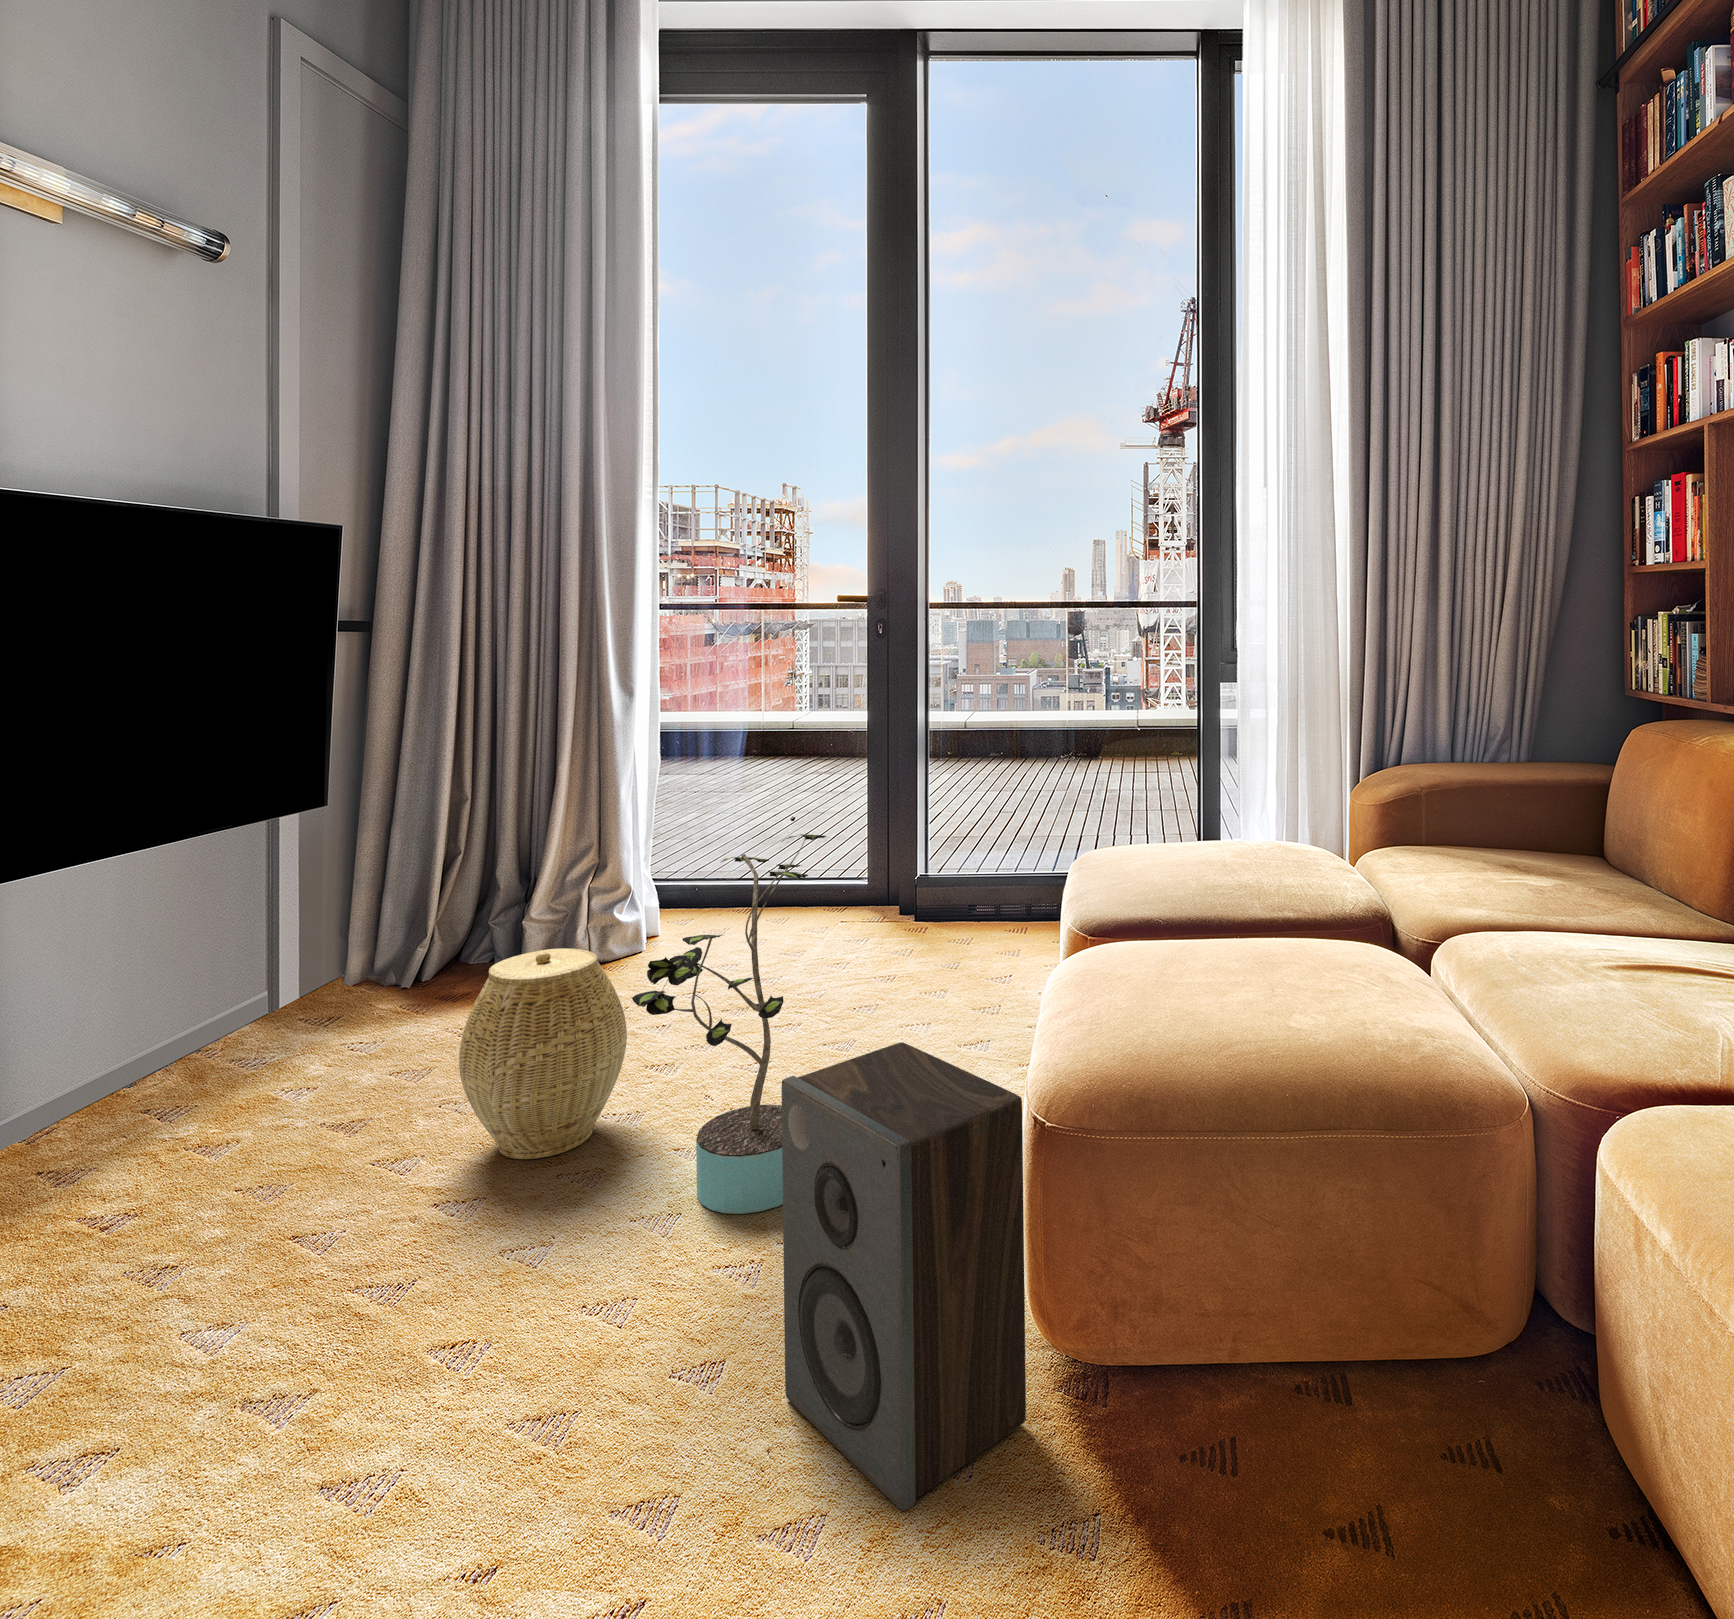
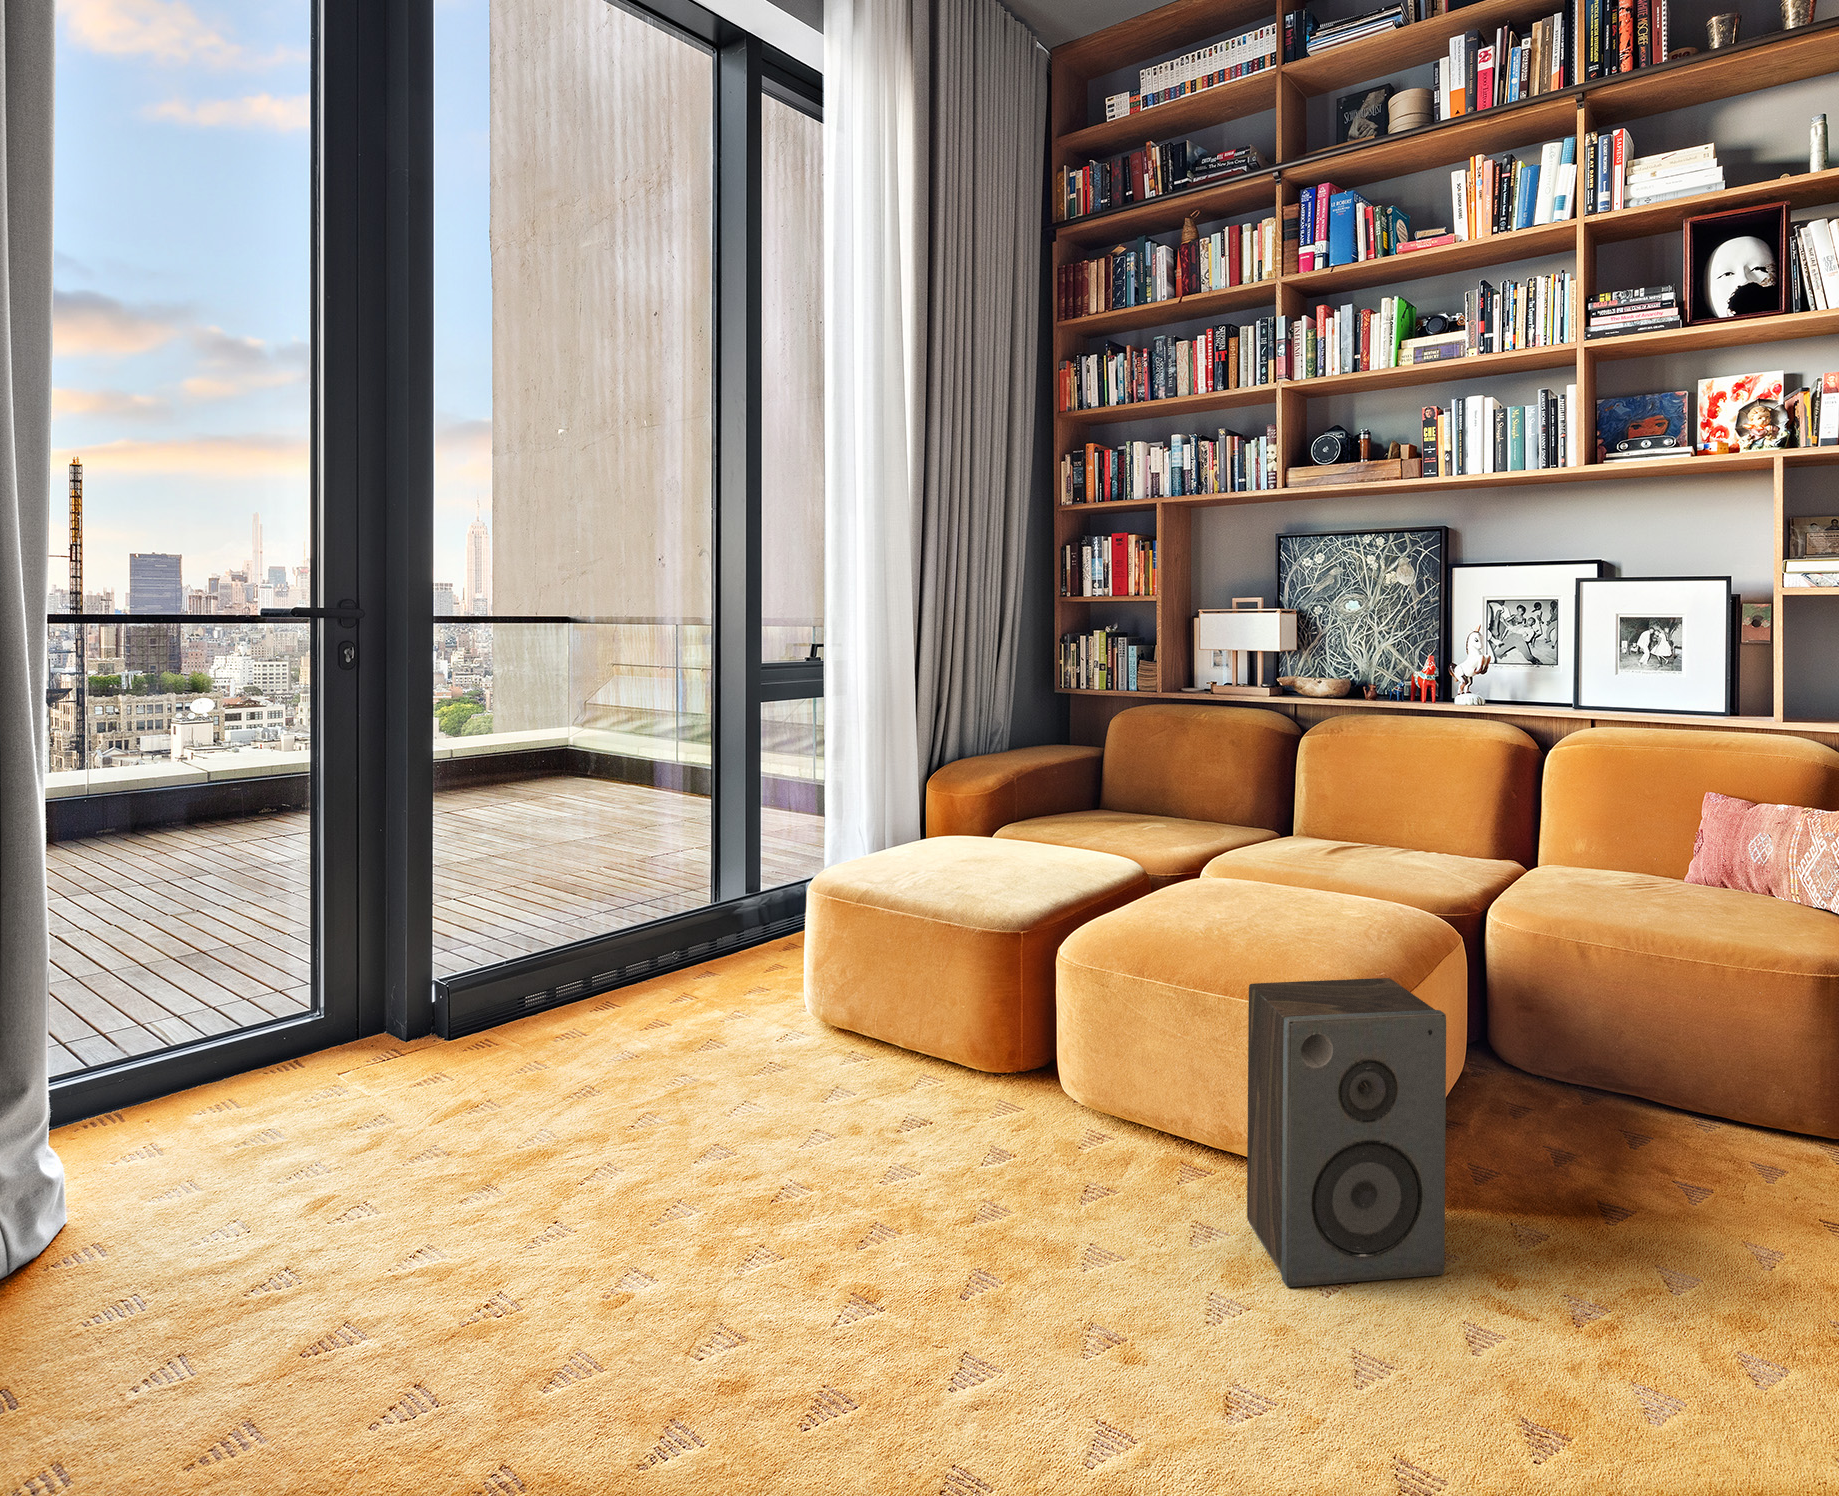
potted plant: present [632,833,826,1214] -> none [836,851,1049,1262]
woven basket: present [459,948,627,1159] -> none [528,1065,742,1363]

